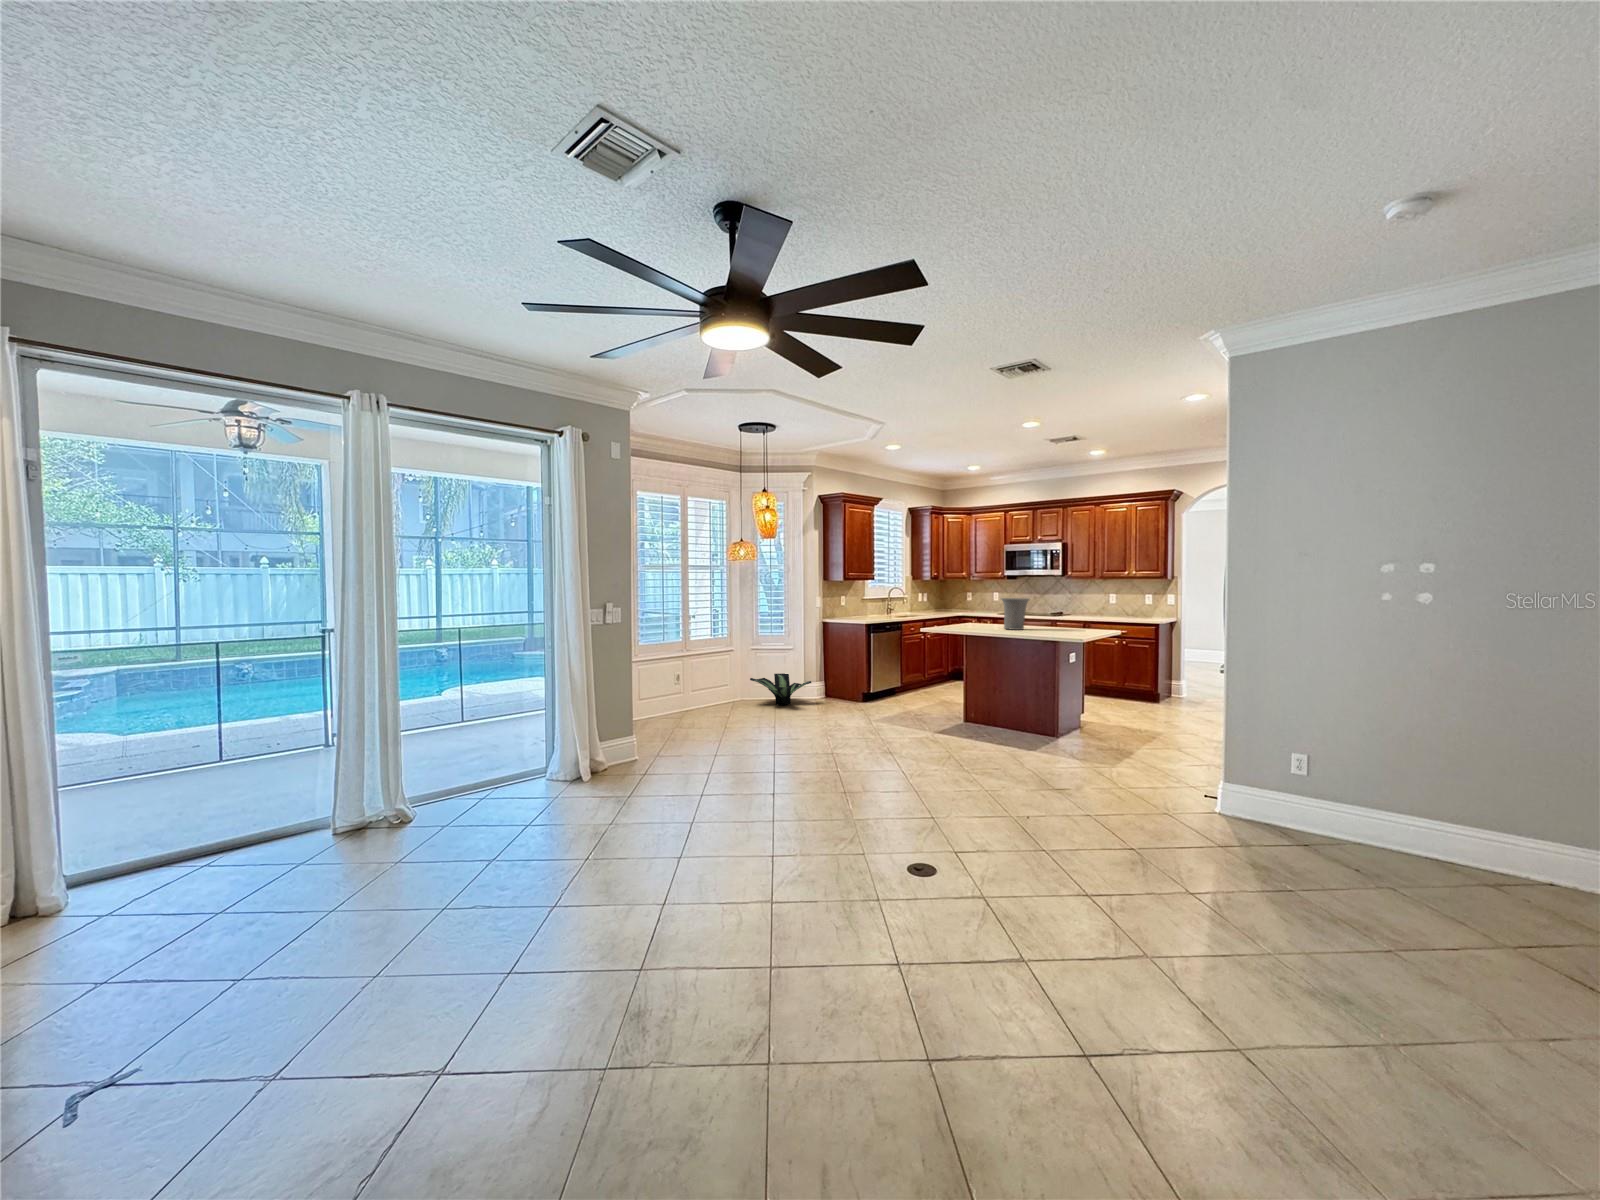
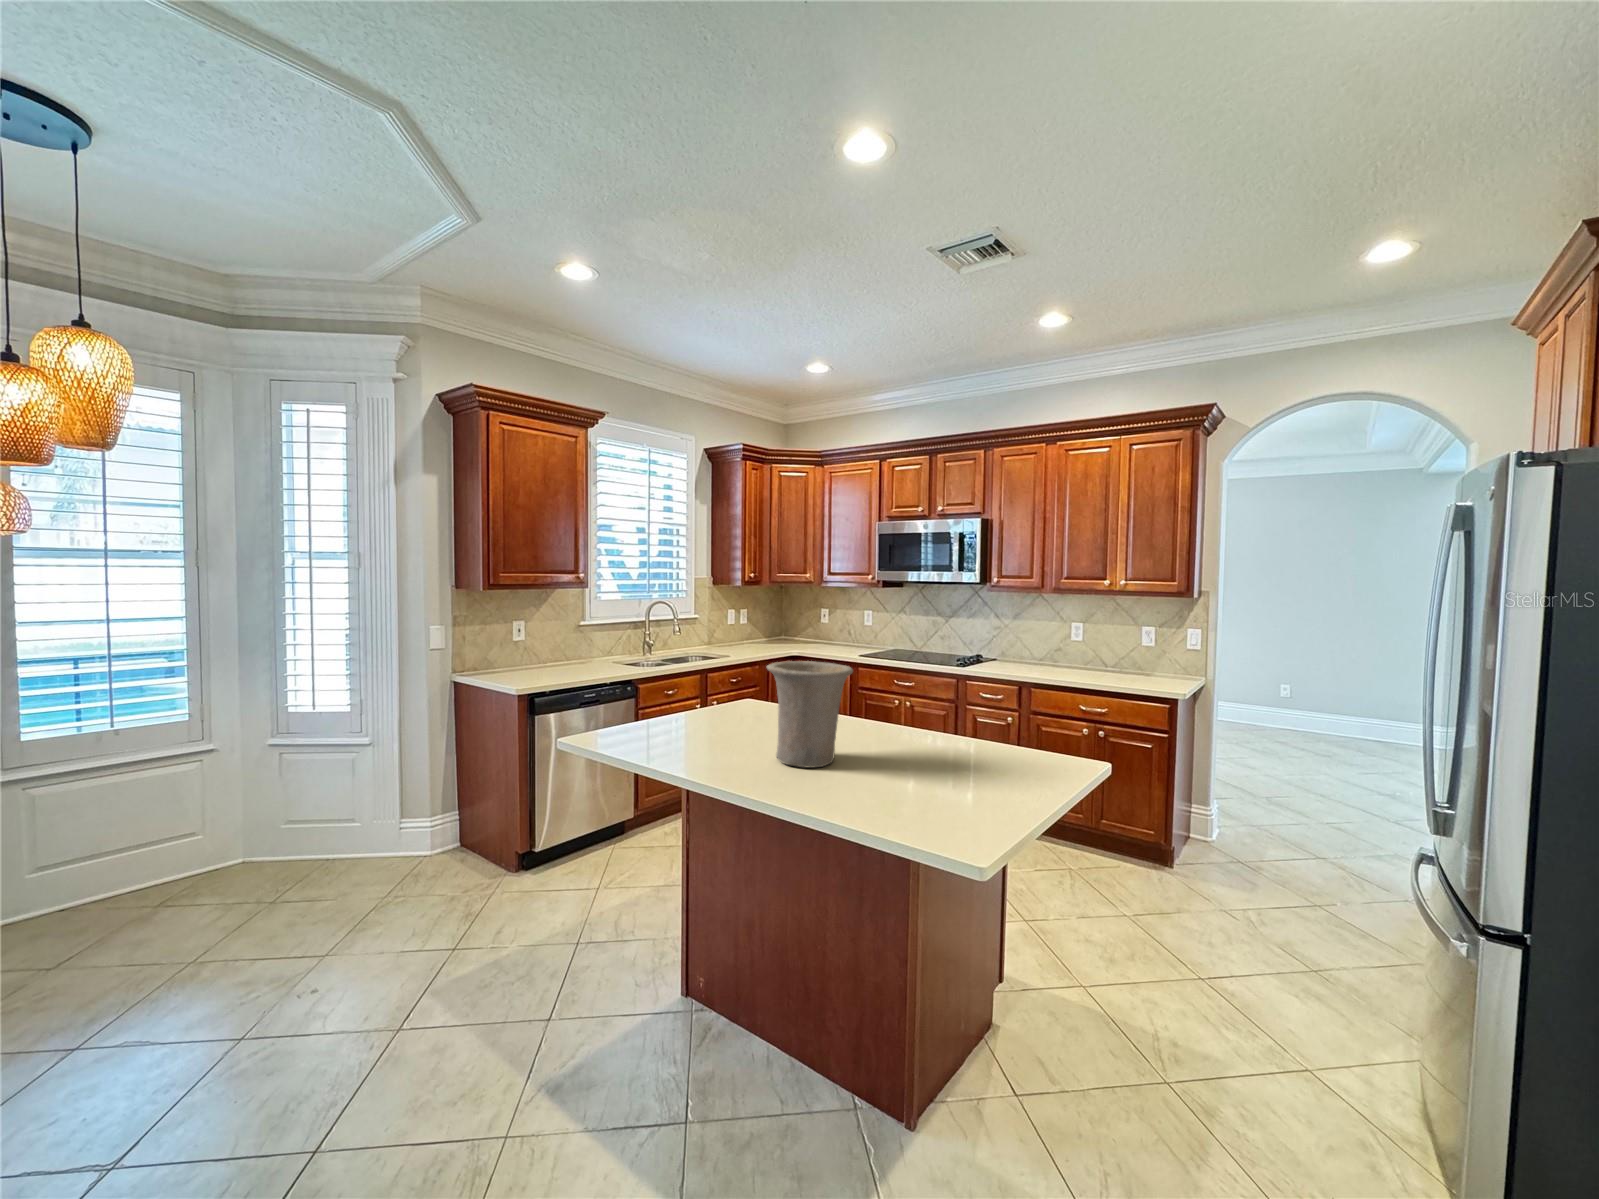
potted plant: present [750,673,811,705] -> none [186,804,380,907]

